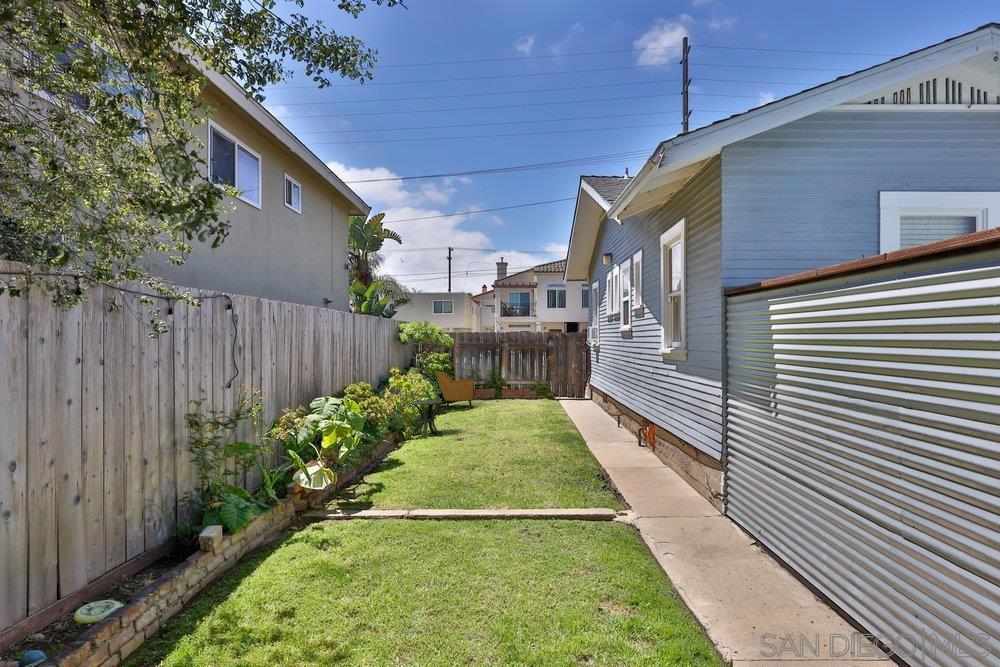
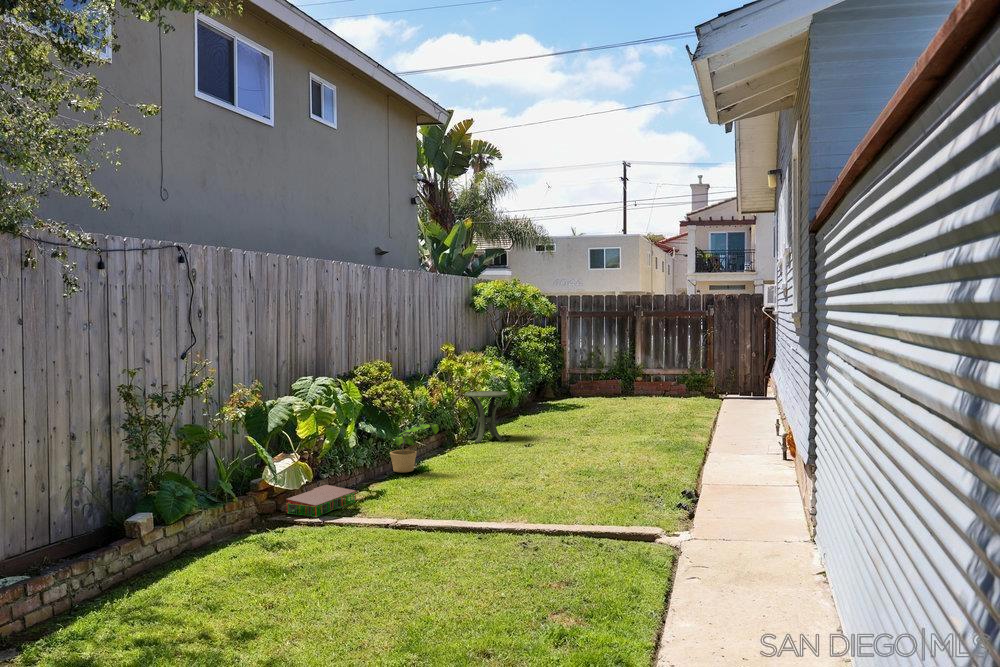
armchair: present [436,372,474,409] -> none [526,352,584,409]
potted plant: none [374,427,412,464] -> present [390,423,439,472]
storage bin: none [314,480,365,508] -> present [286,485,356,516]

